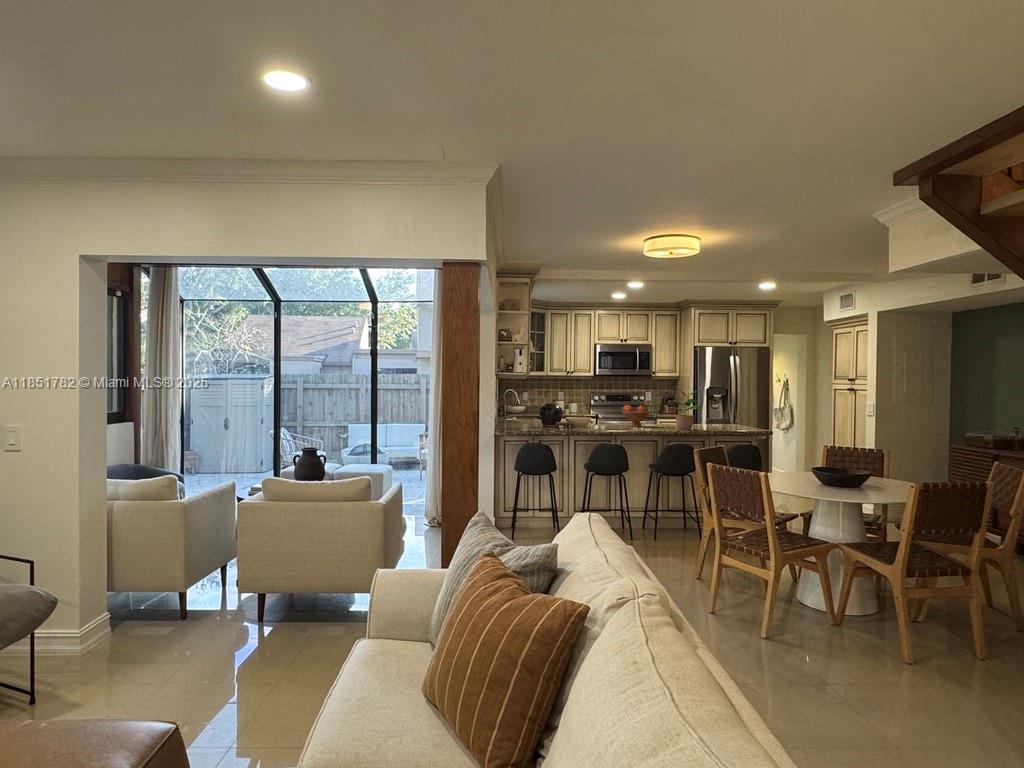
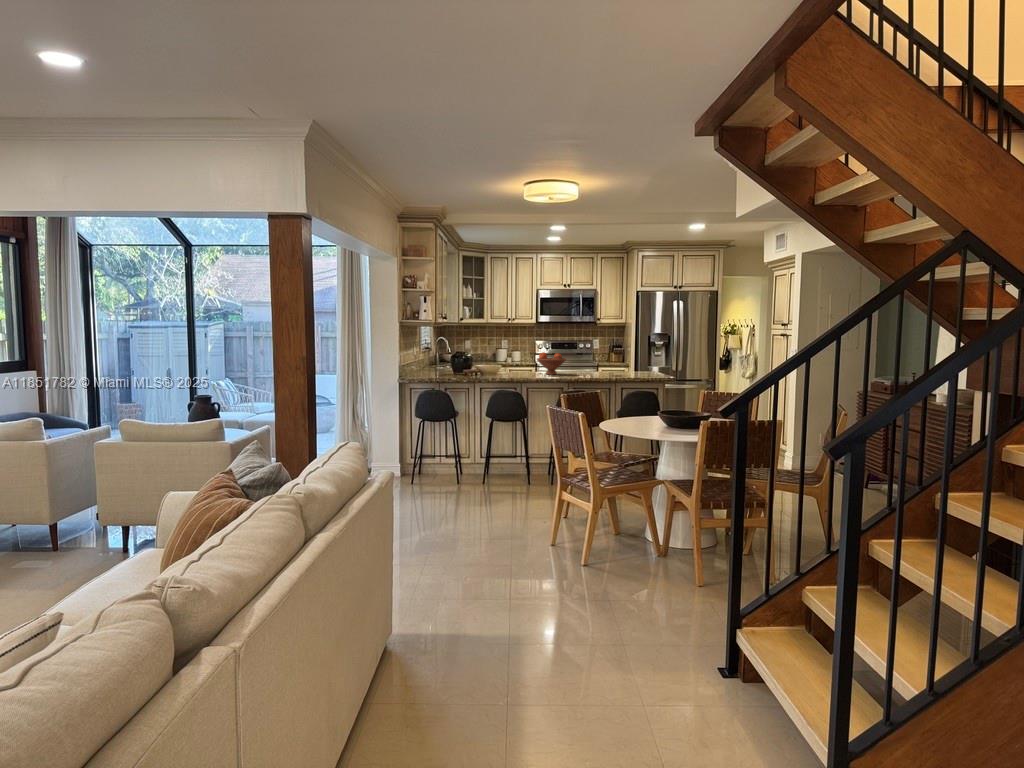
potted plant: present [671,389,702,431] -> none [579,335,611,378]

